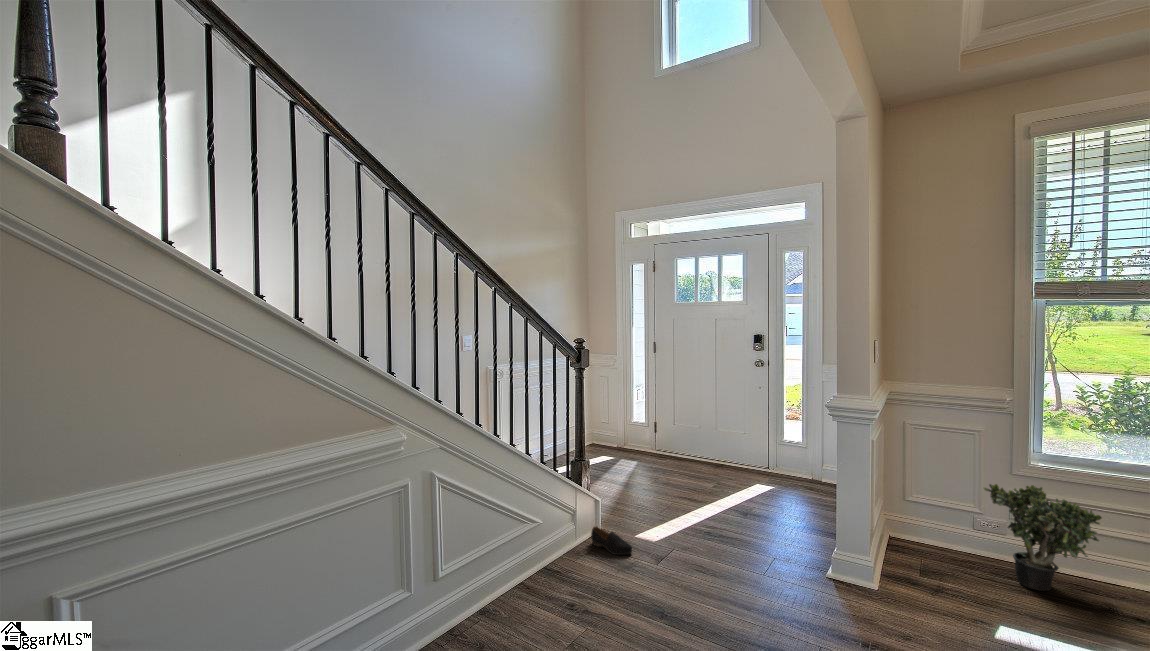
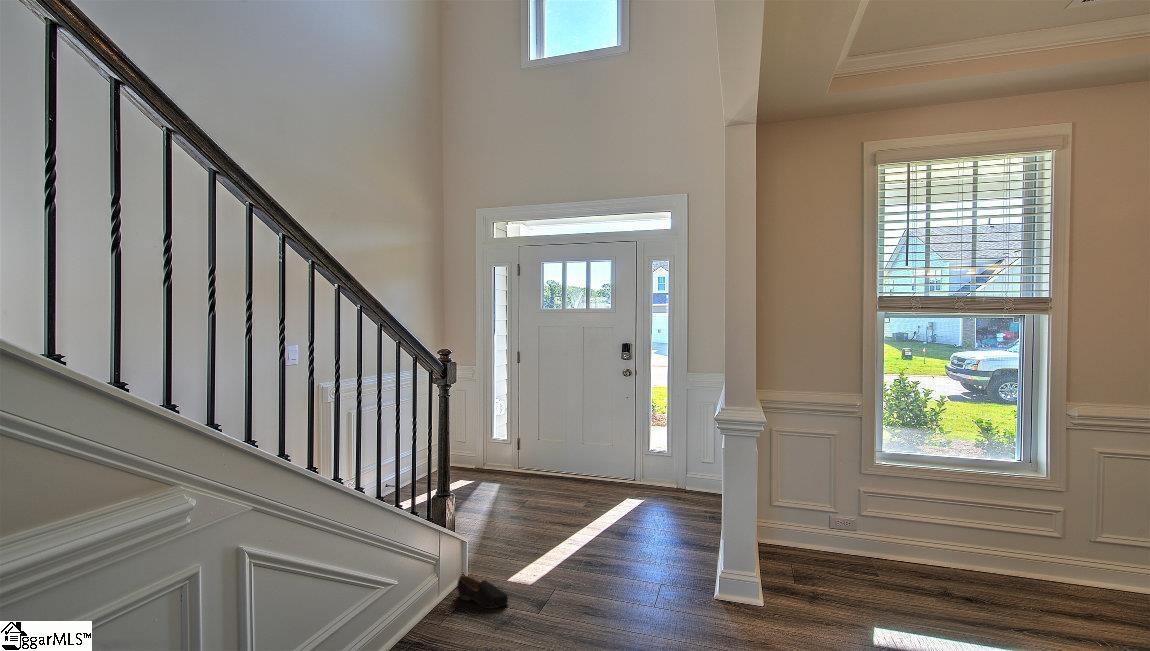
potted plant: present [984,484,1102,591] -> none [845,484,939,583]

